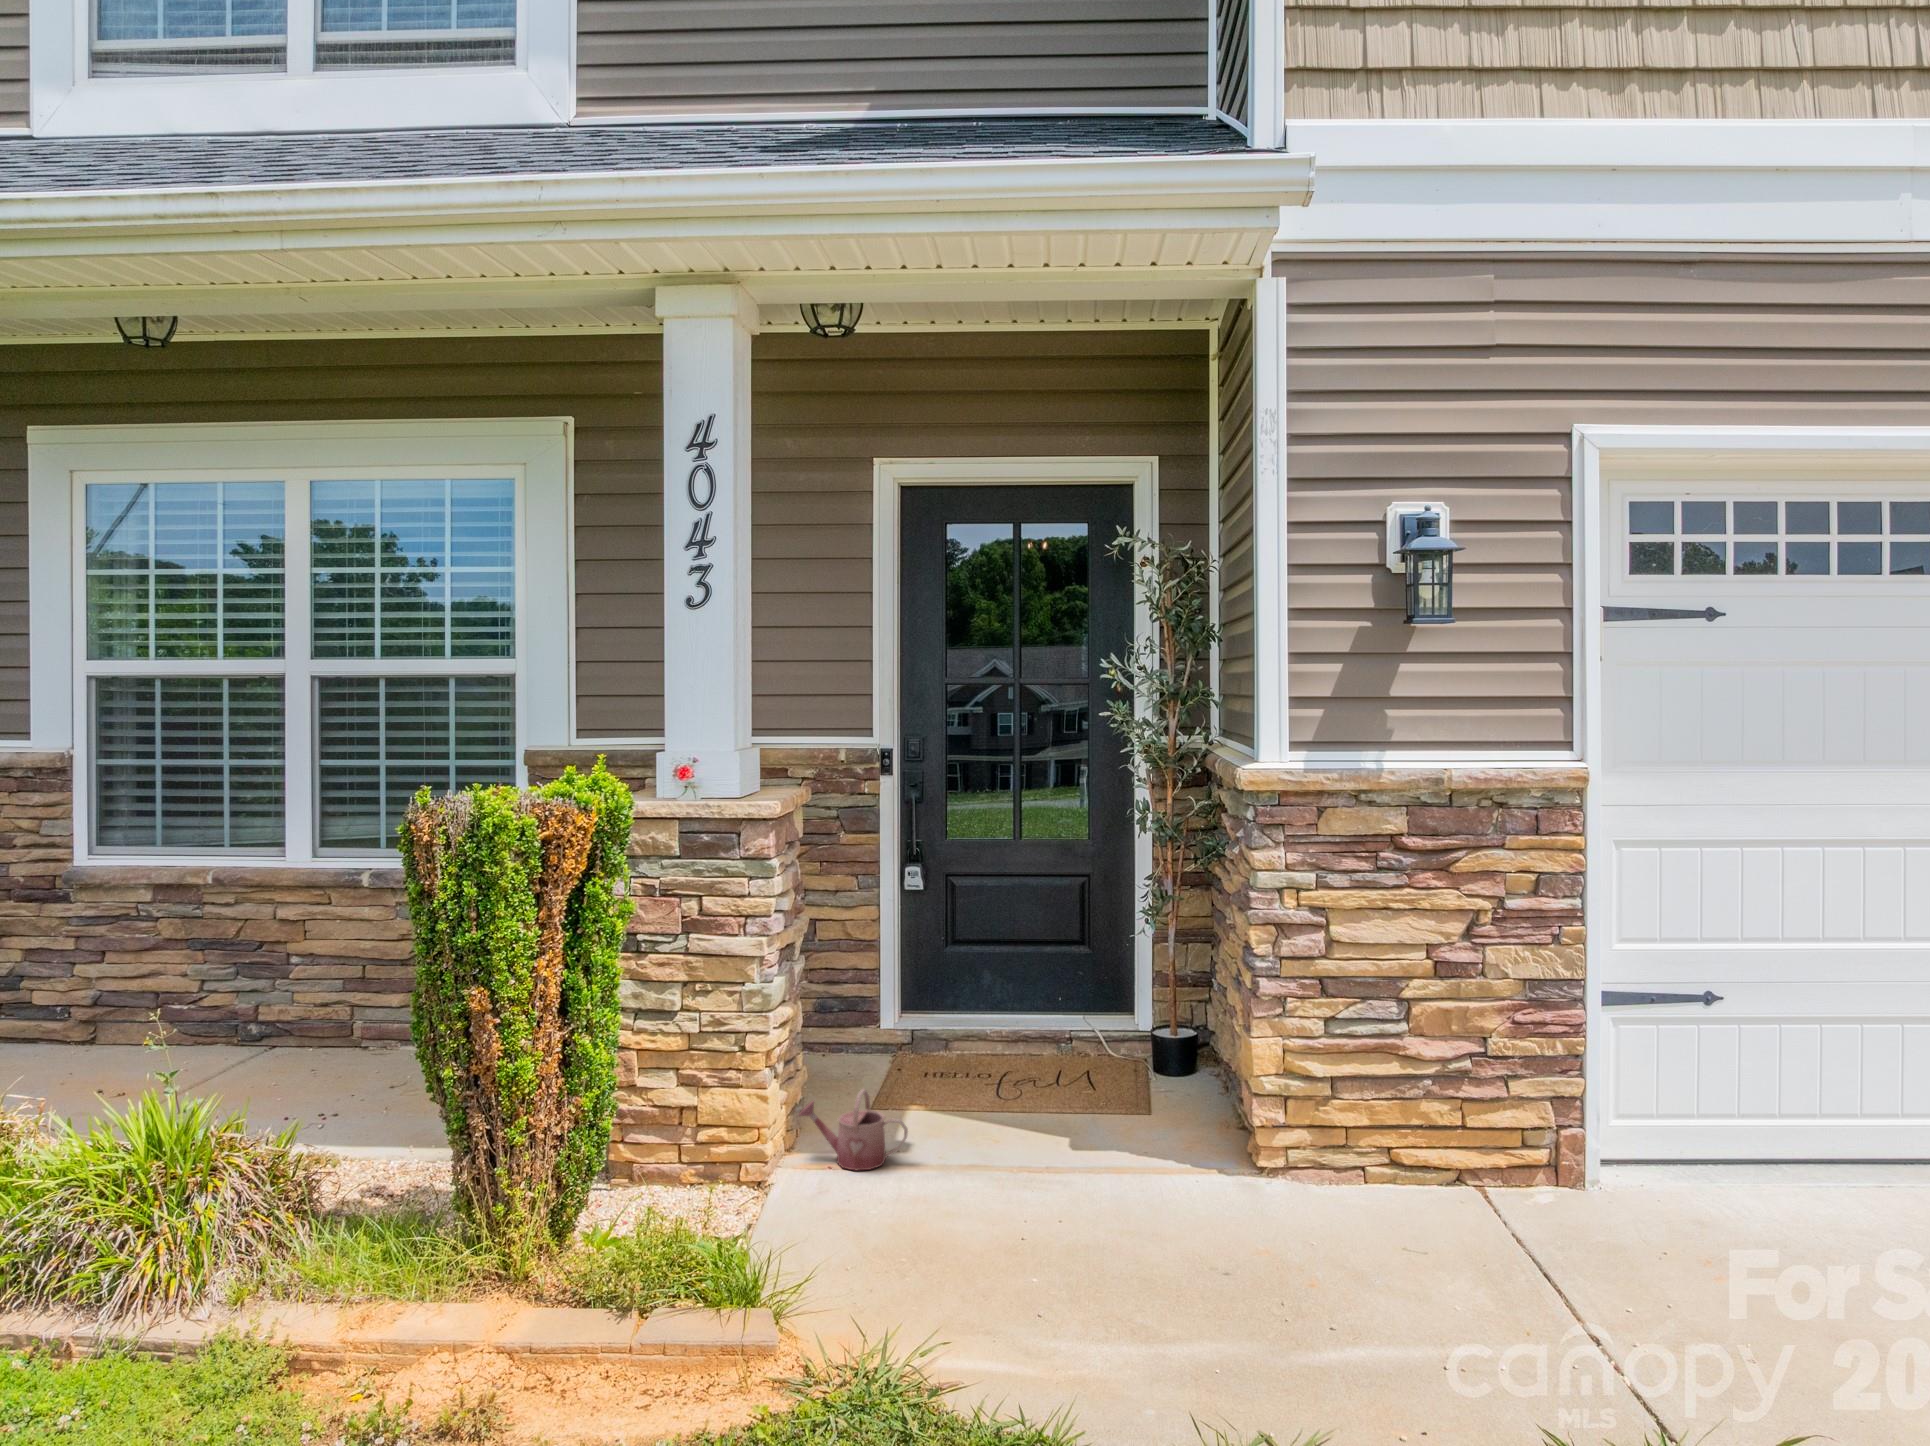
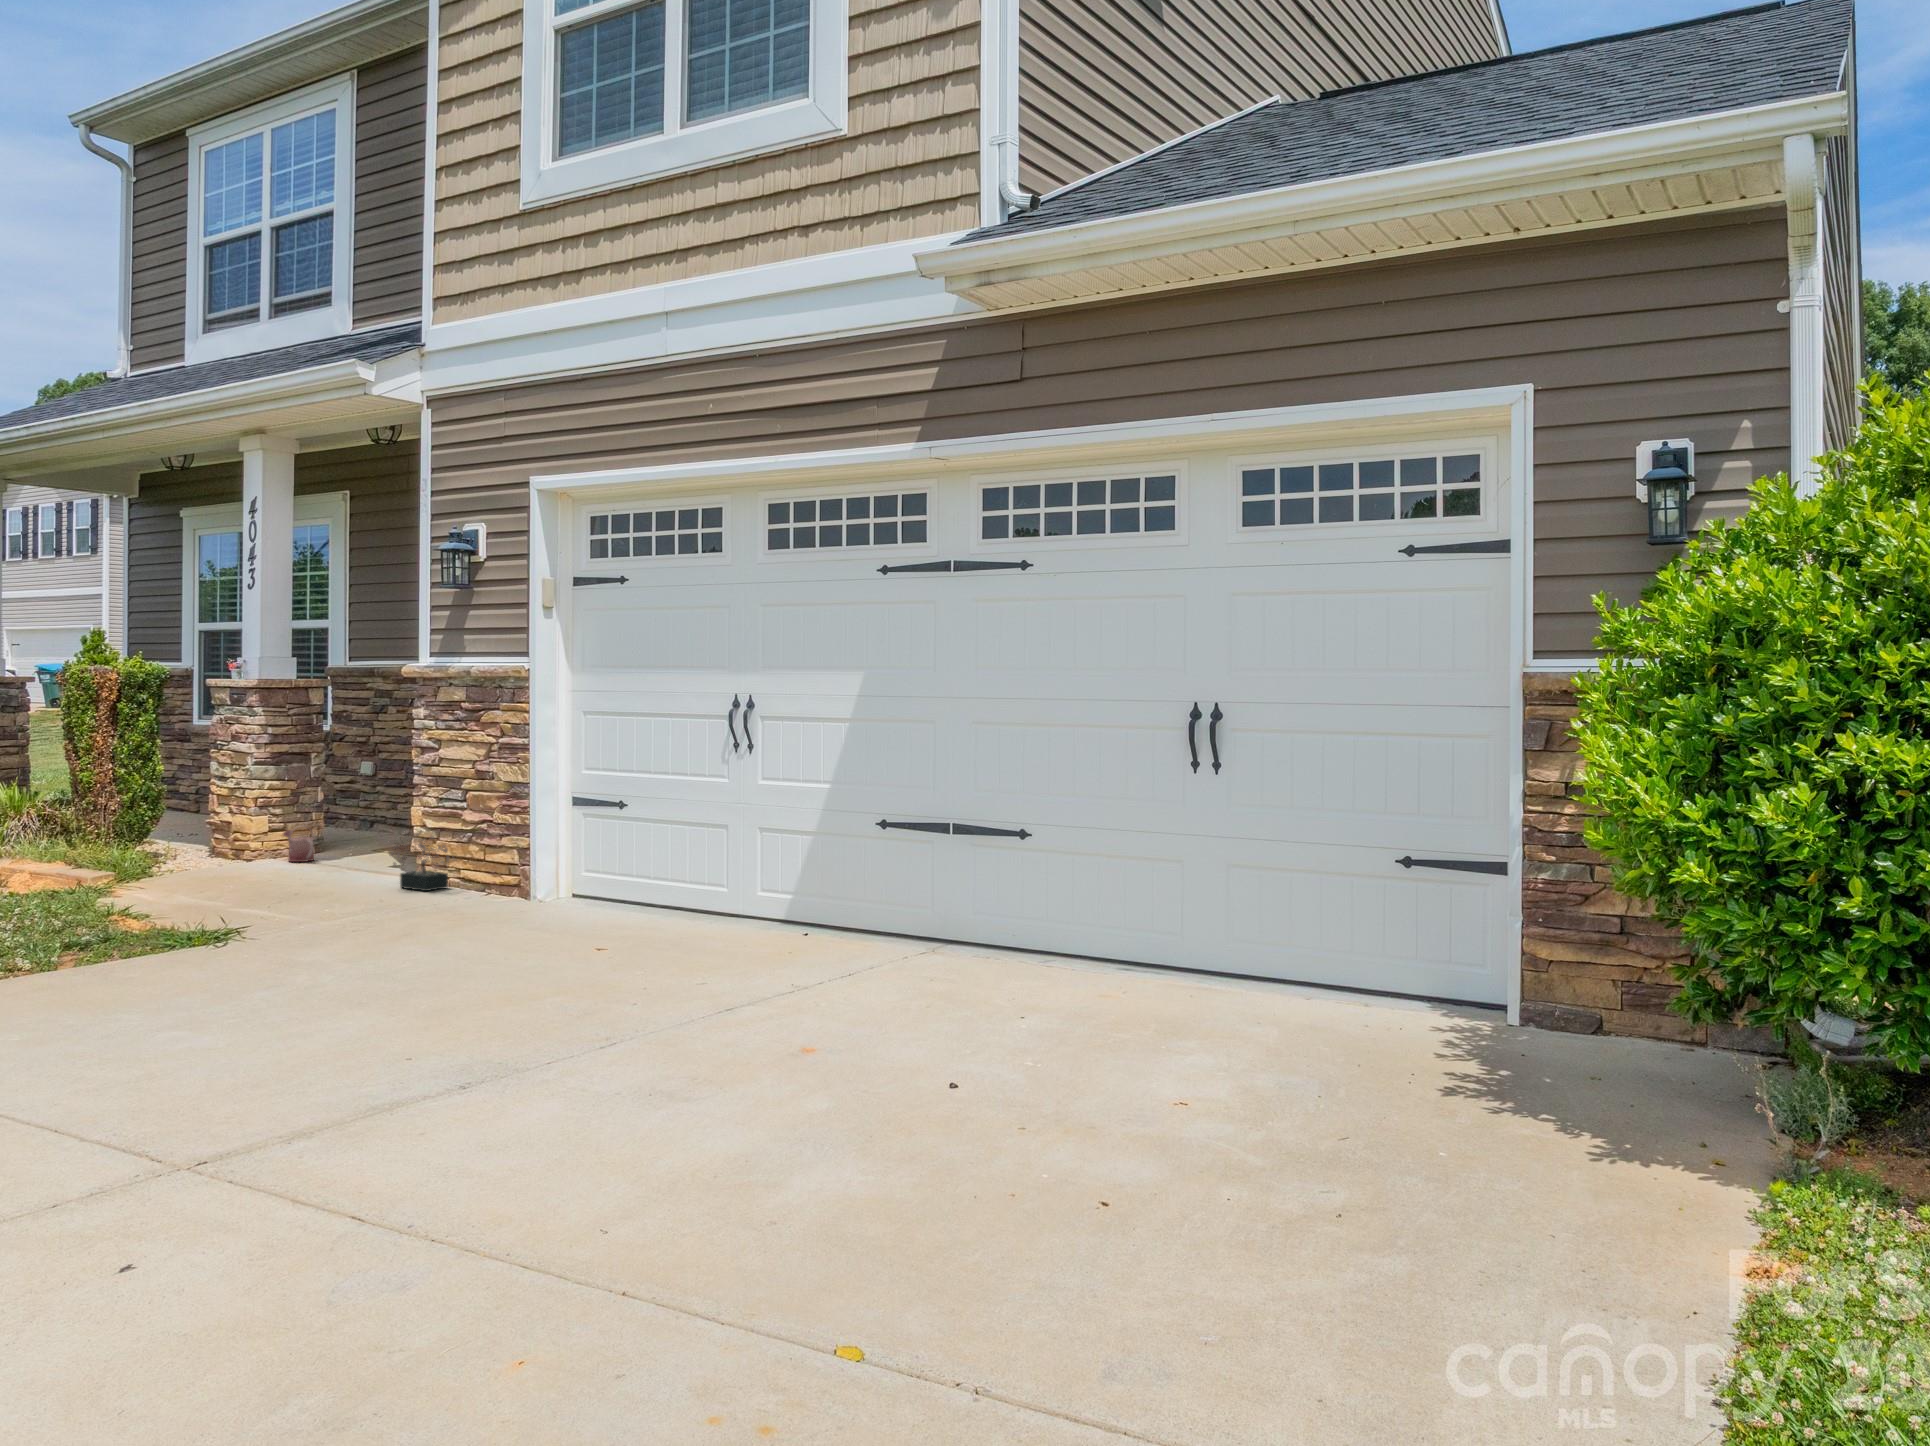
decorative plant: none [1303,1087,1441,1212] -> present [388,831,449,891]

